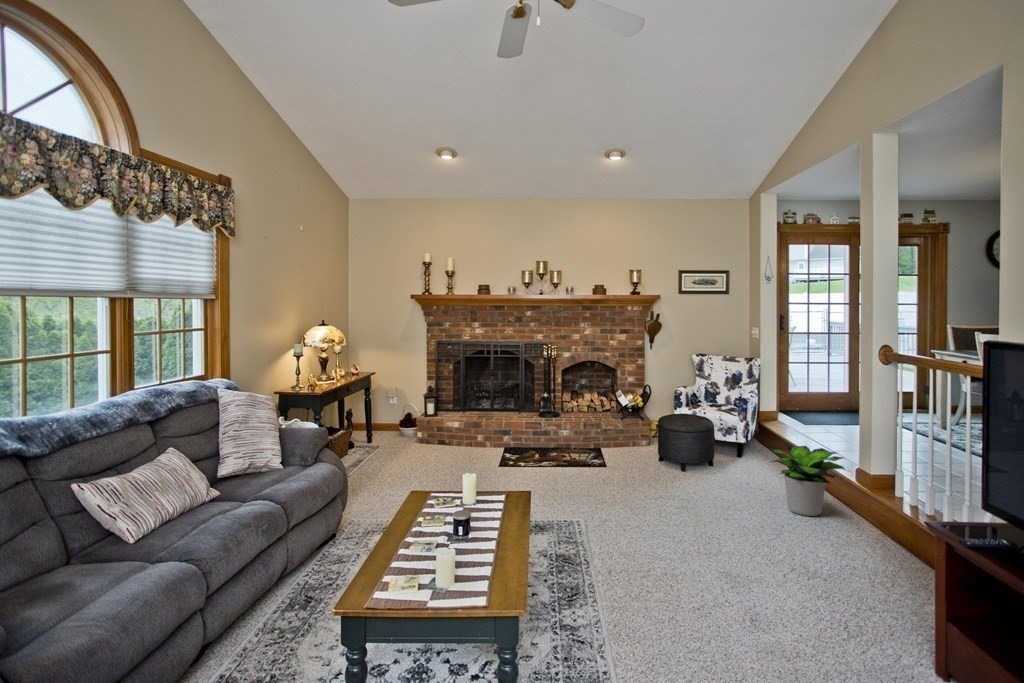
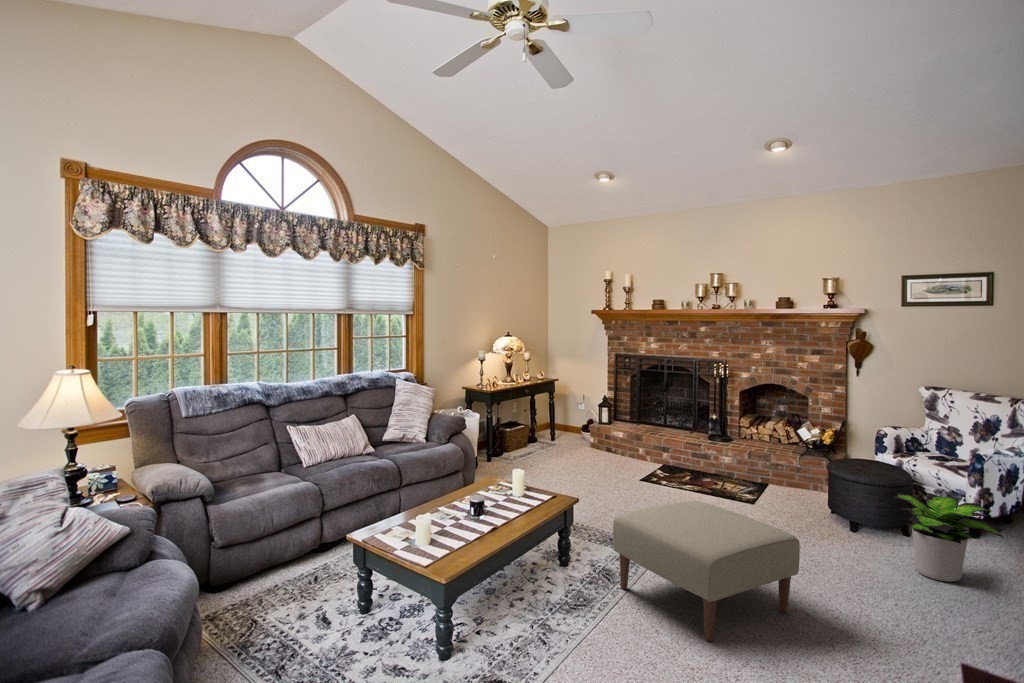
ottoman: none [617,487,778,633] -> present [613,501,800,641]

